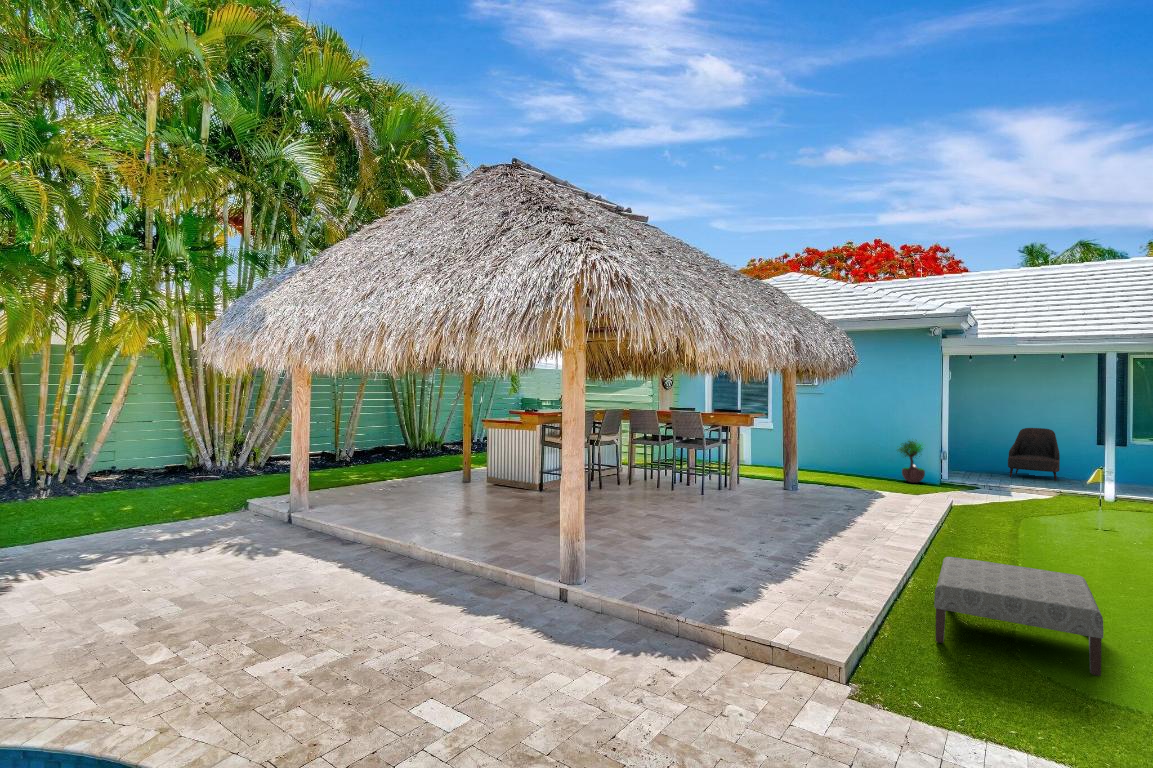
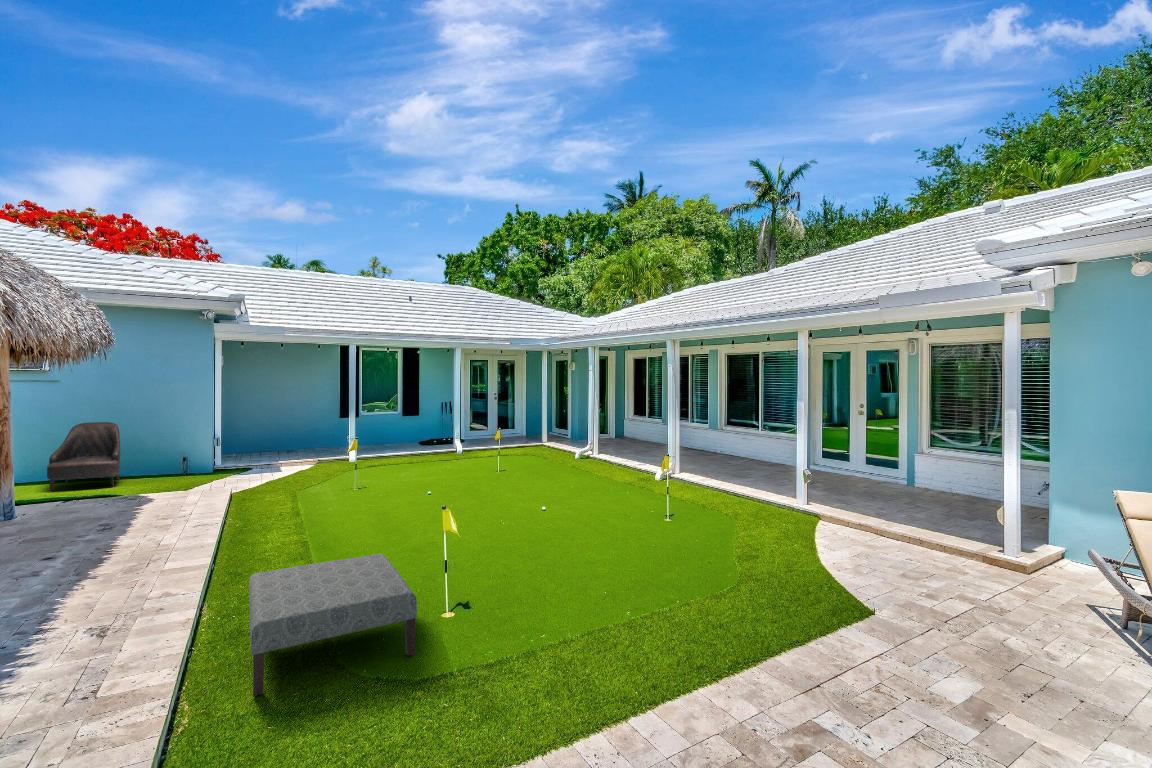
armchair: present [1008,428,1060,481] -> present [47,422,120,491]
potted tree: present [898,440,925,483] -> none [163,425,200,476]

